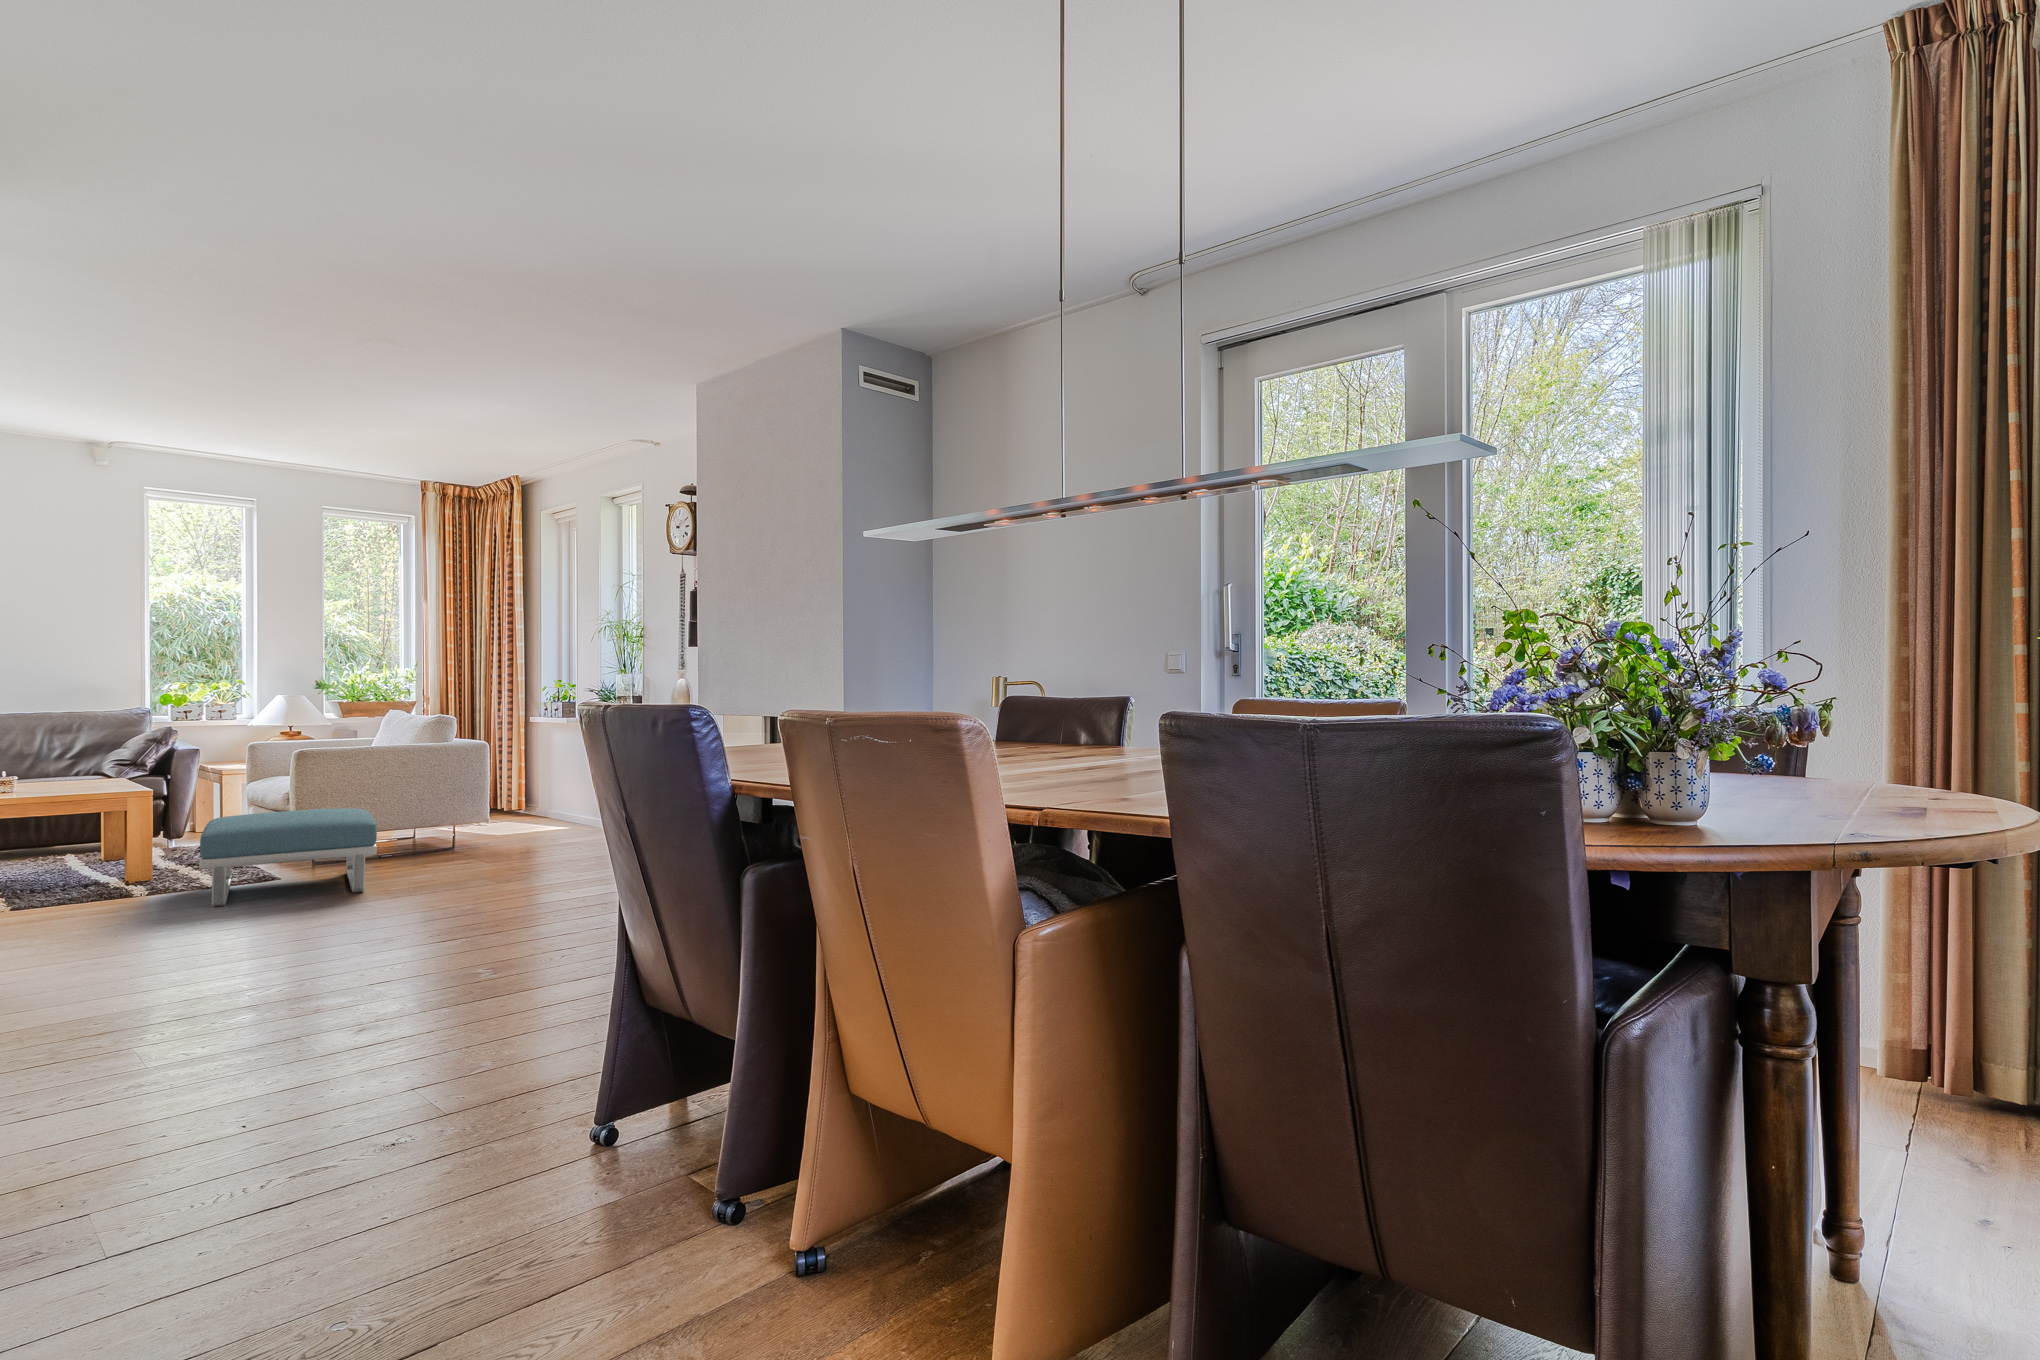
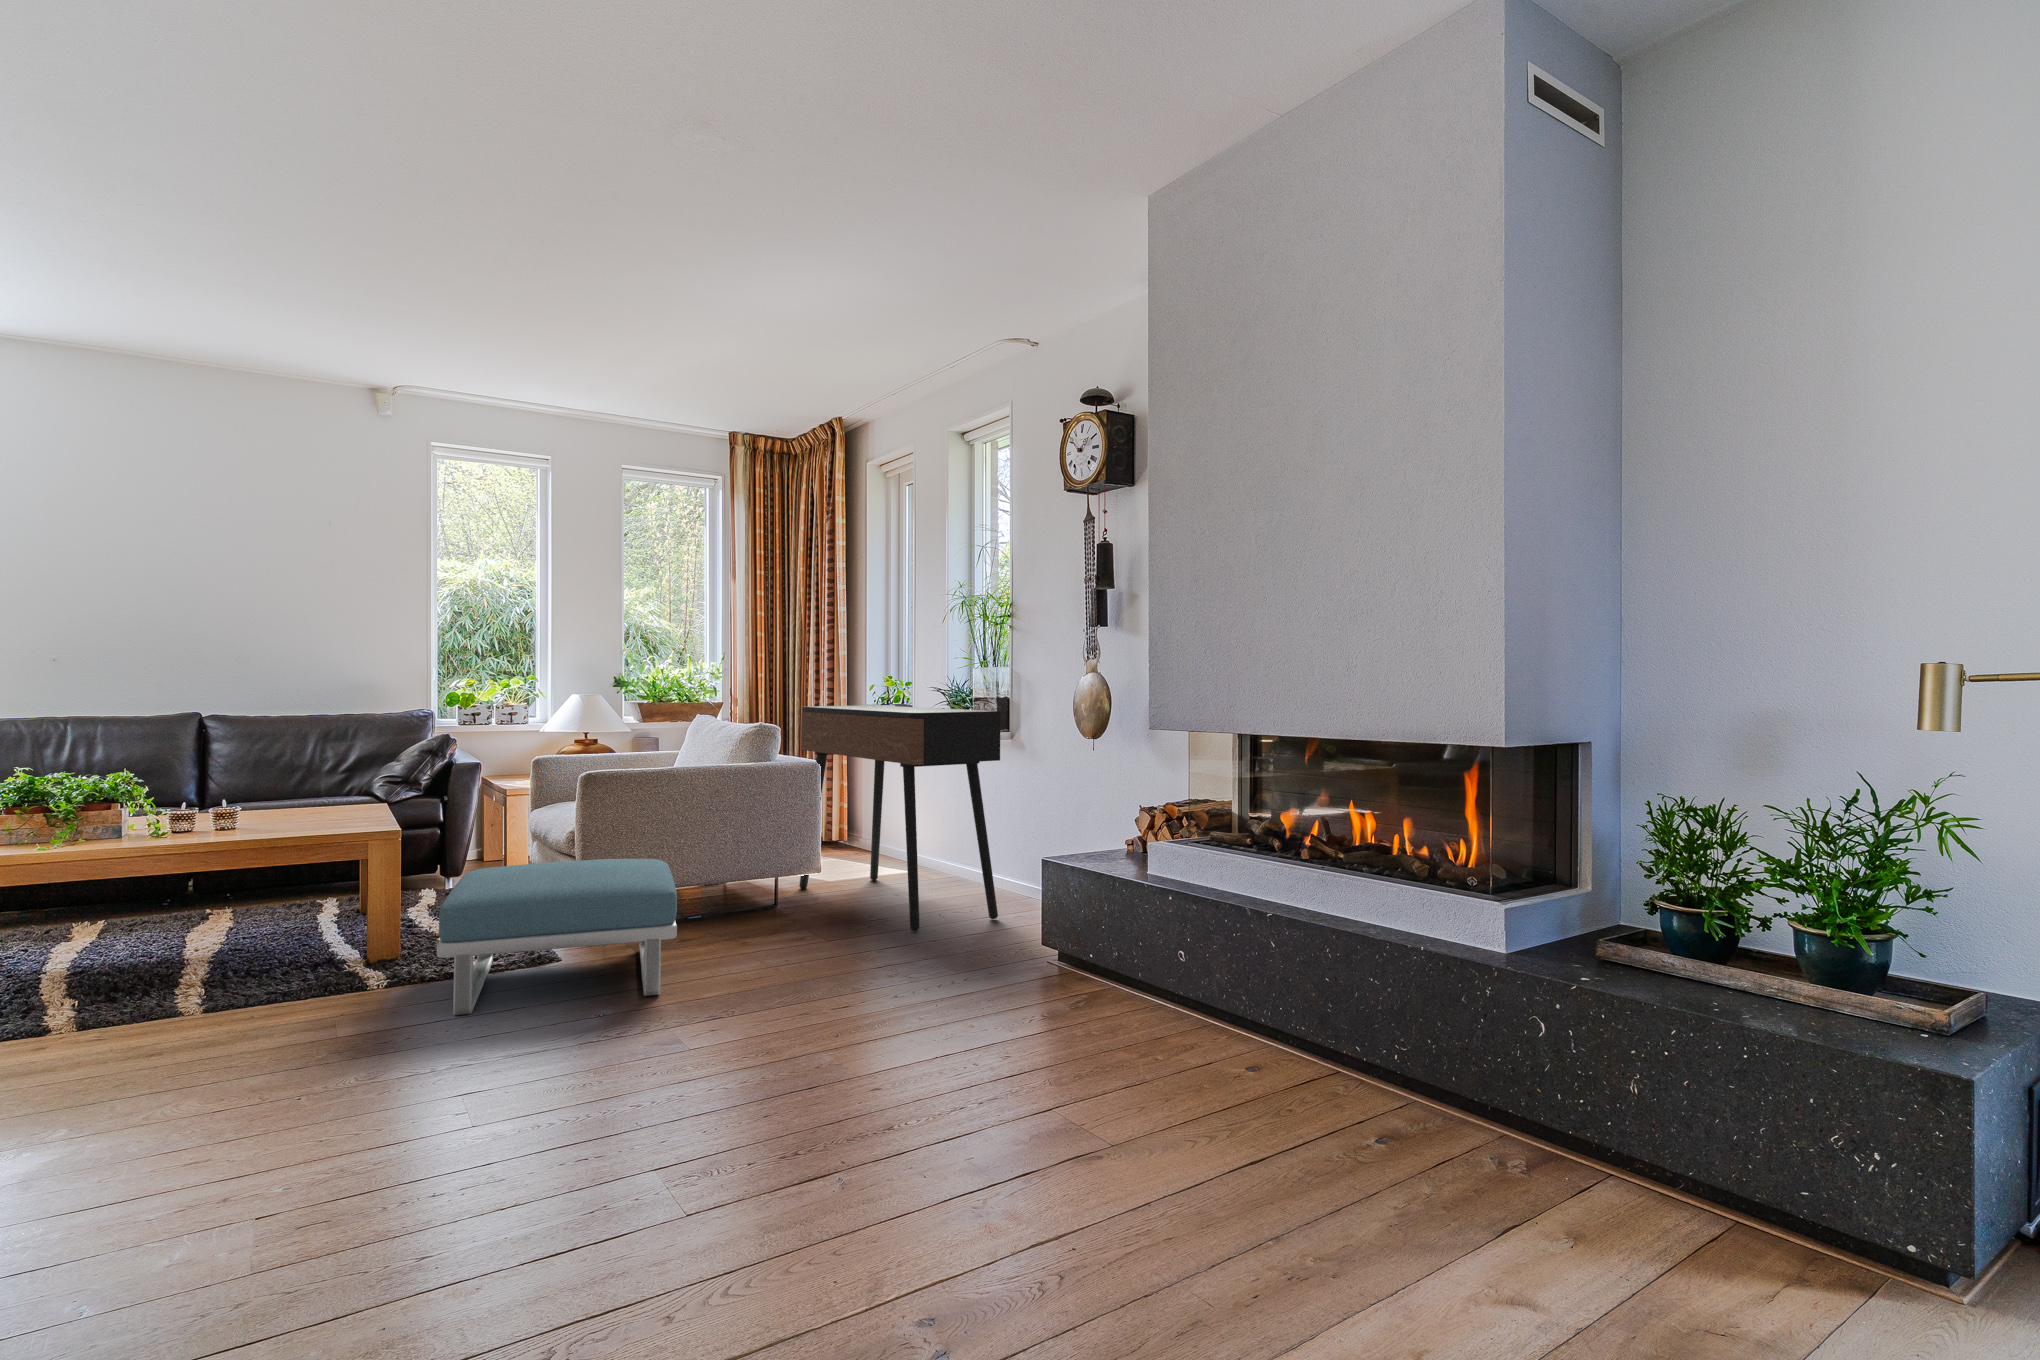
console table: none [477,701,627,856] -> present [799,705,1000,931]

